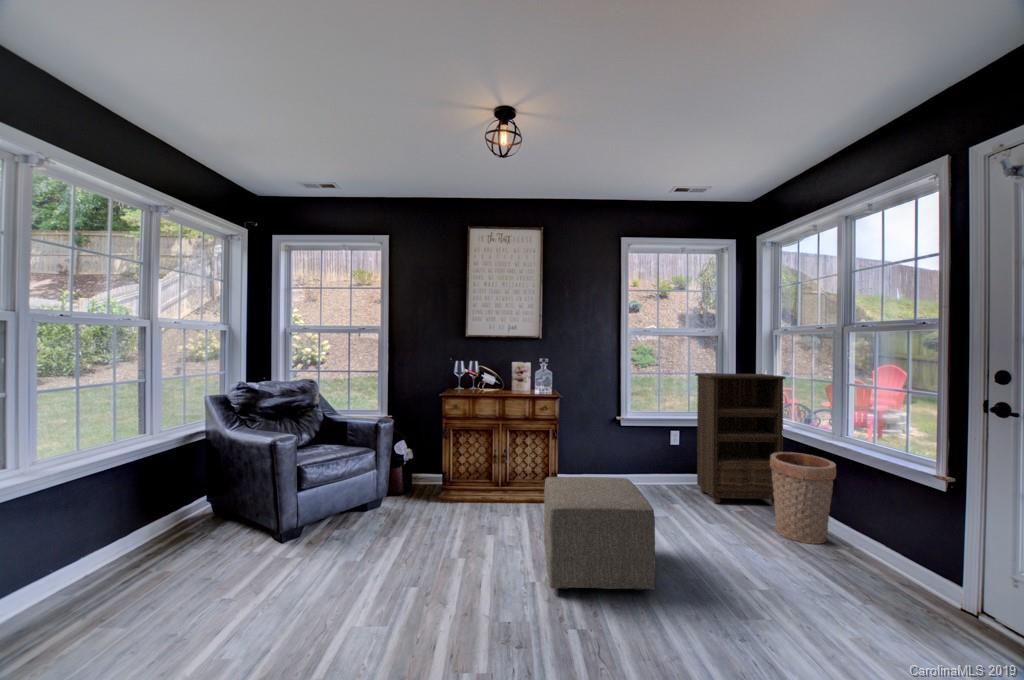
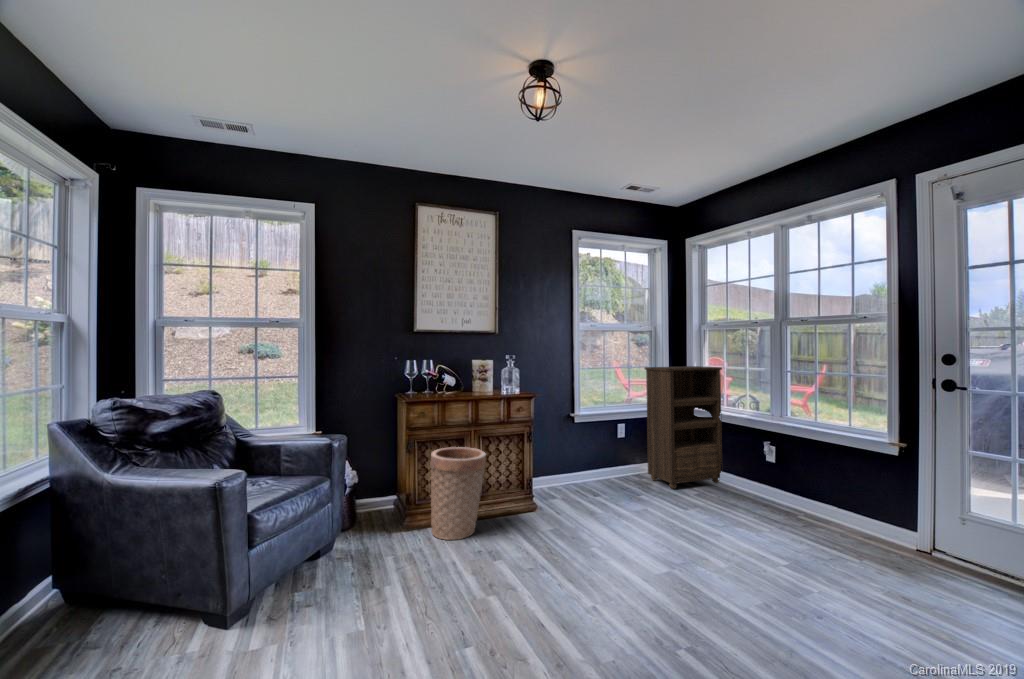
basket: present [770,452,836,544] -> present [430,447,486,540]
ottoman: present [544,477,655,591] -> none [568,475,713,610]

